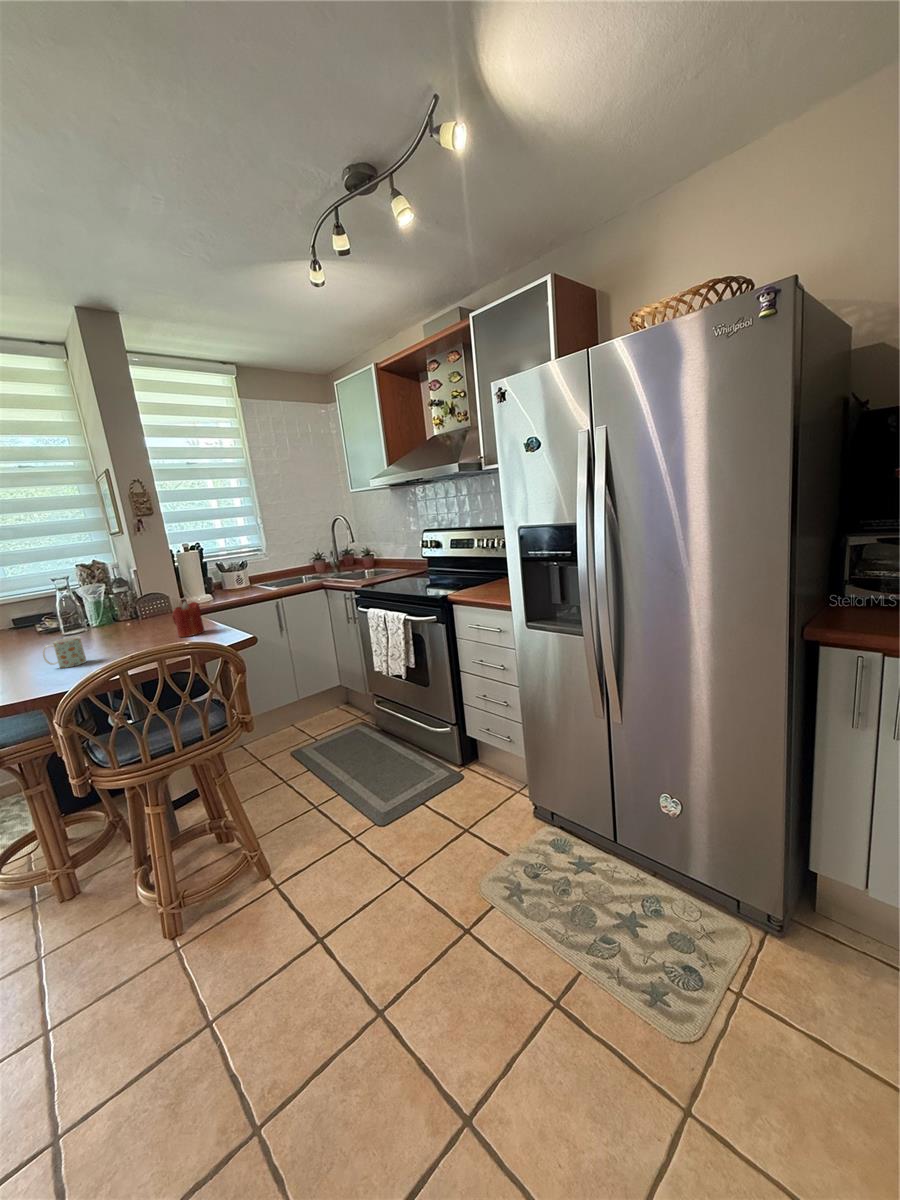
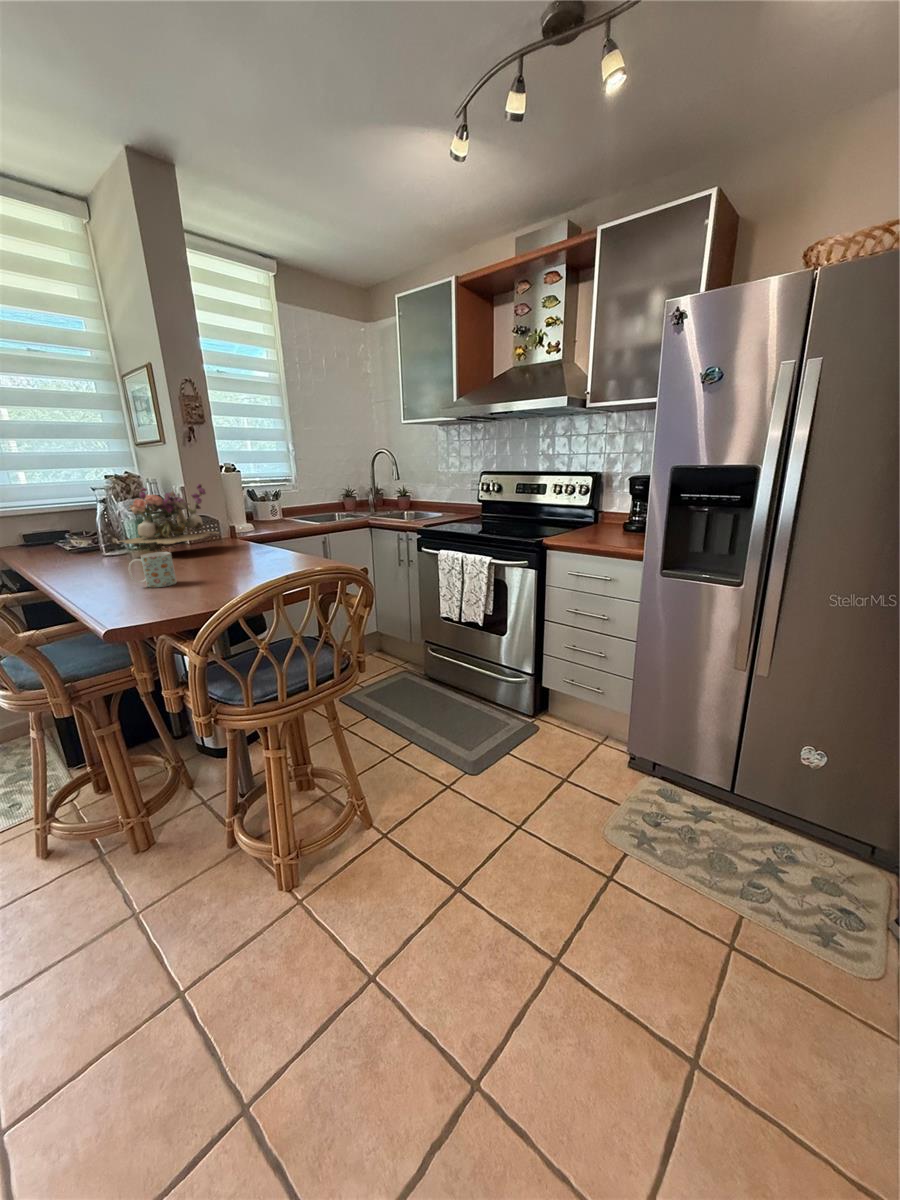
flower arrangement: none [70,564,163,631] -> present [119,483,218,552]
candle: present [173,602,204,637] -> none [259,524,291,564]

